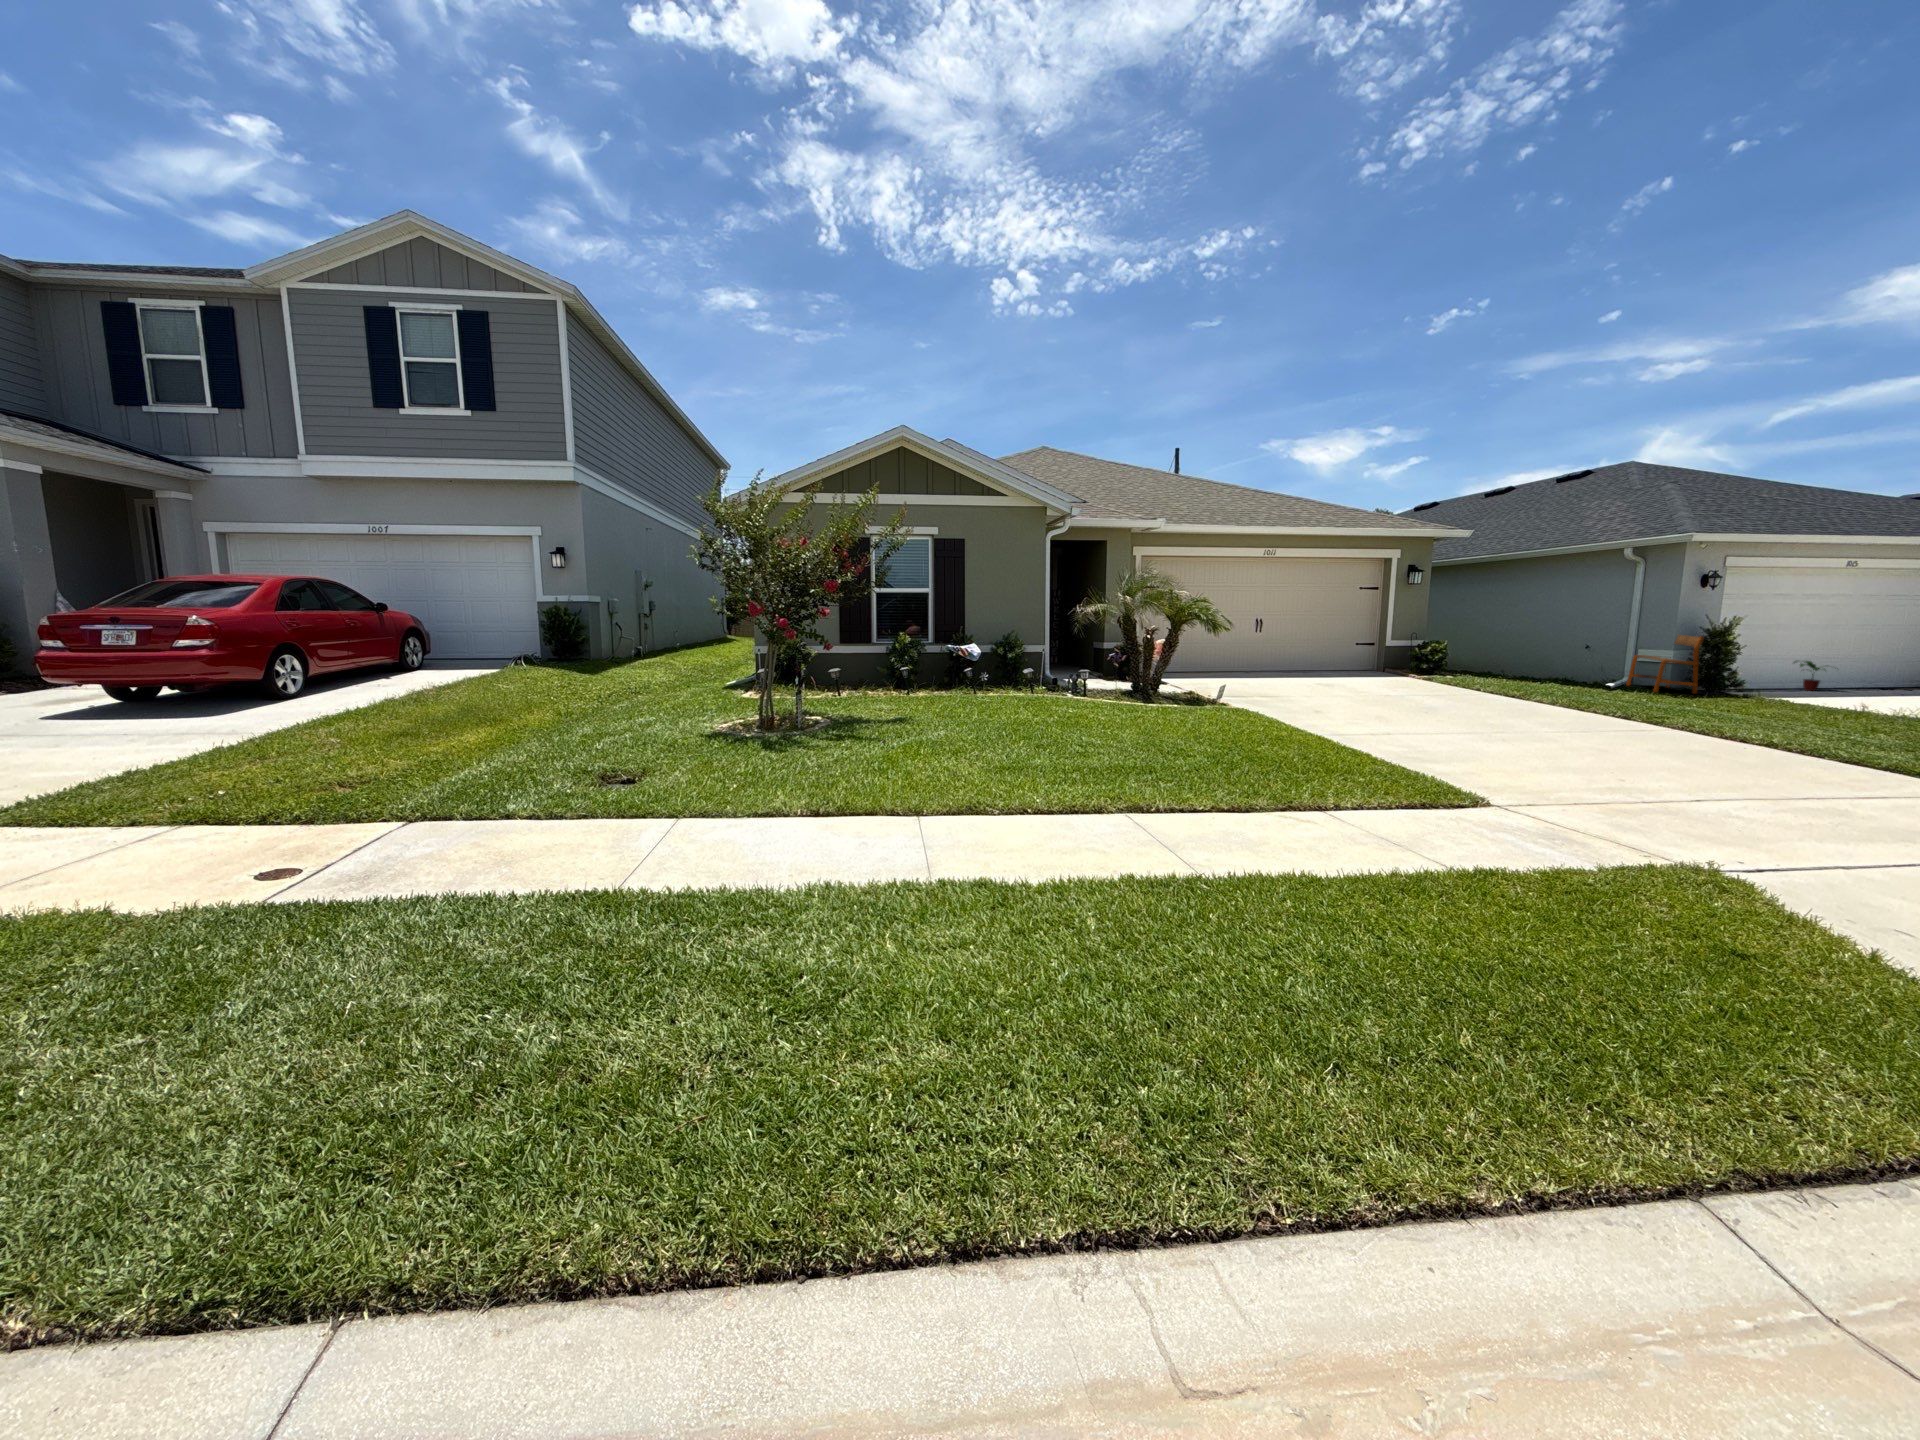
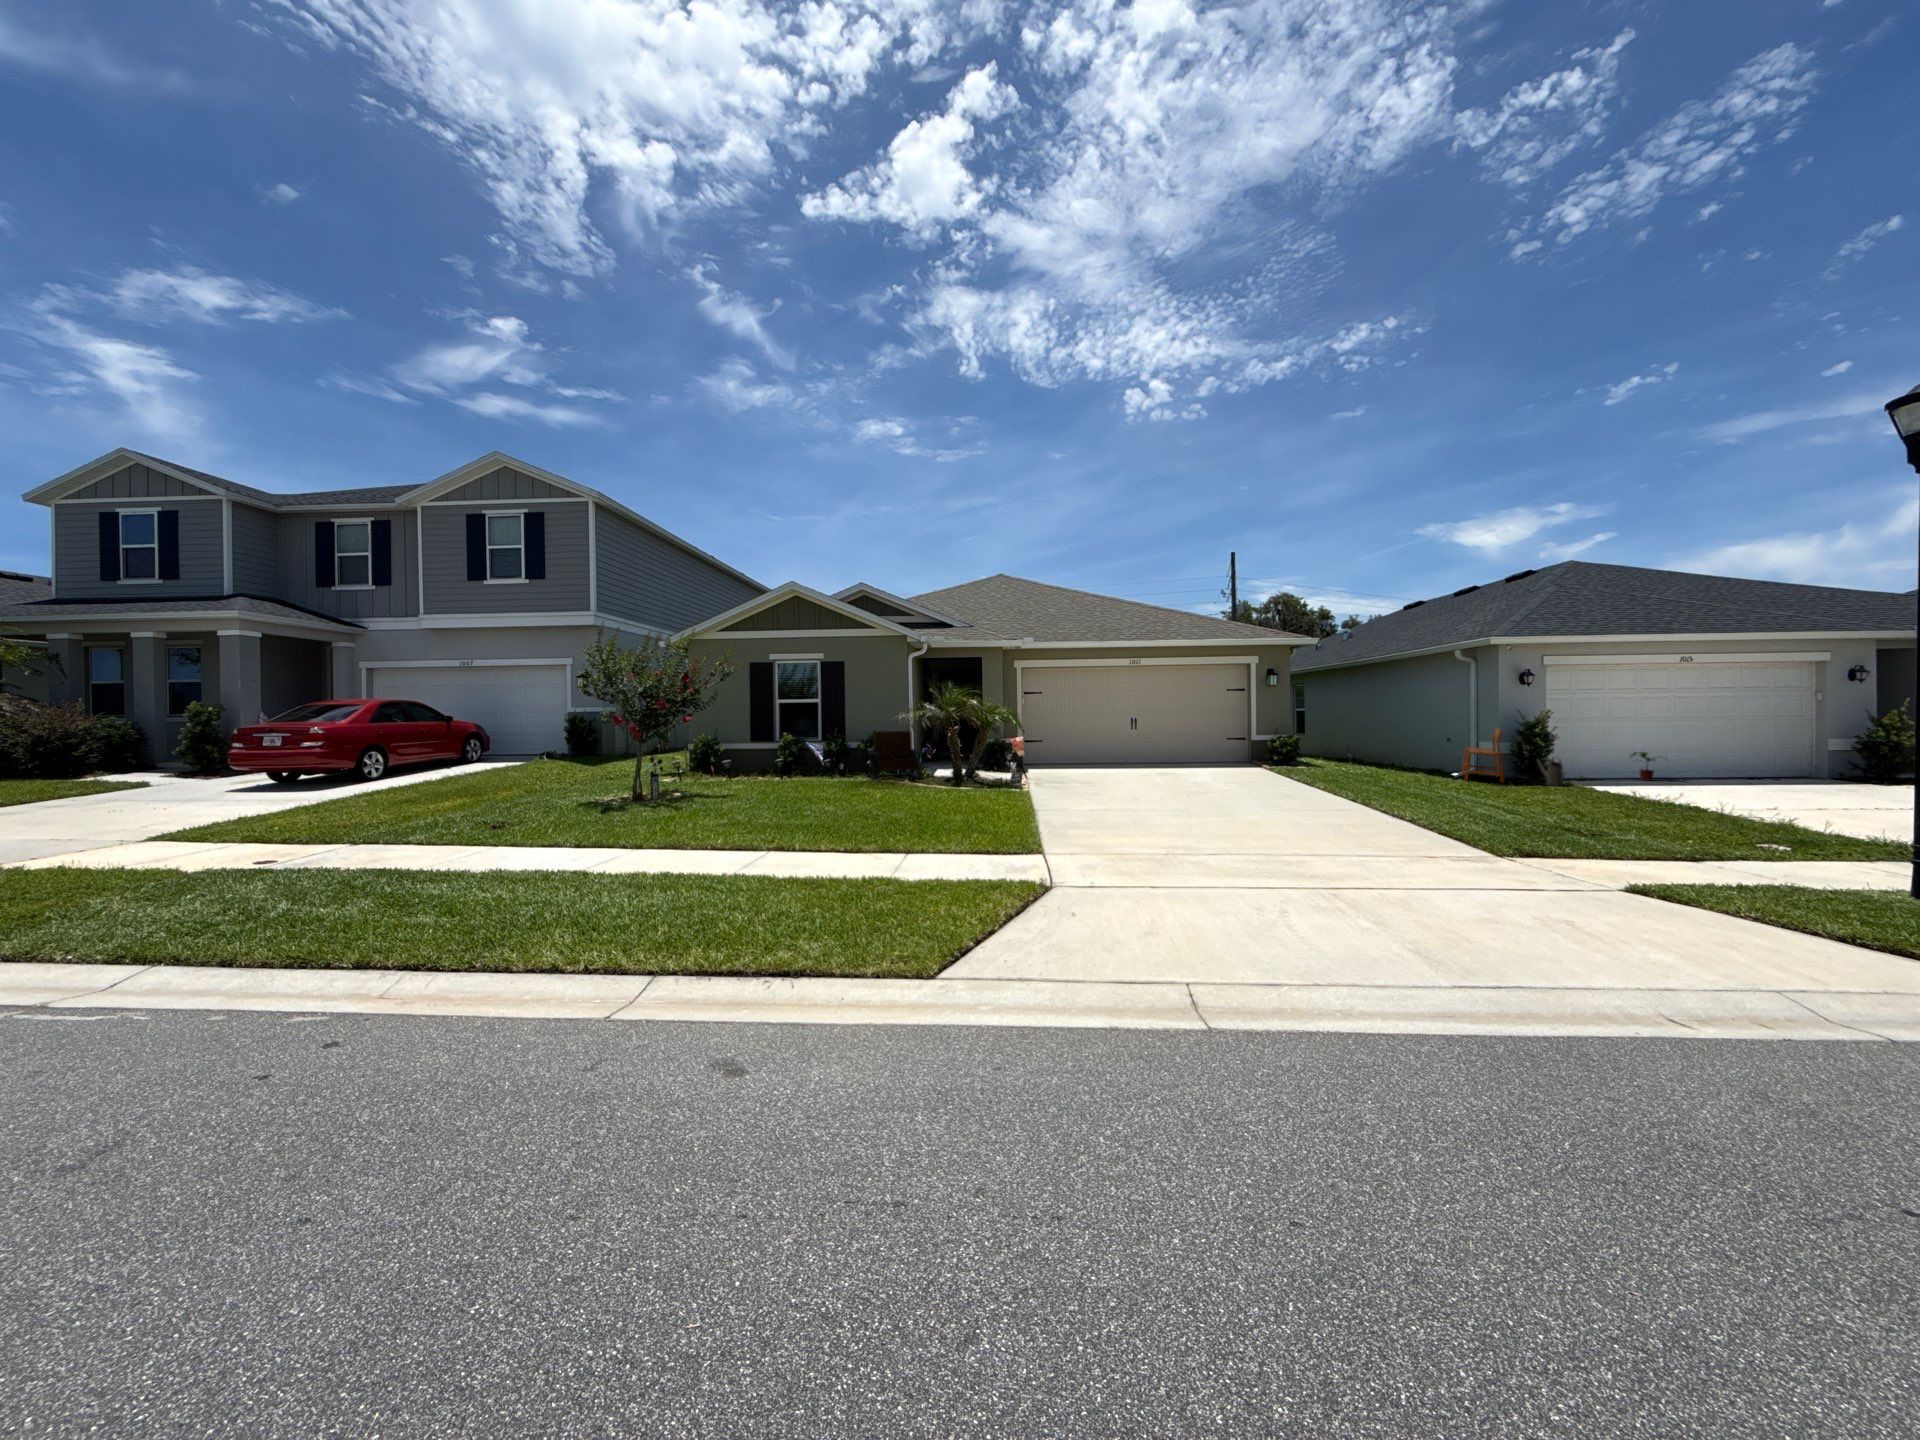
lounge chair: none [997,631,1080,696] -> present [867,731,924,781]
watering can: none [1726,666,1769,697] -> present [1538,760,1565,786]

